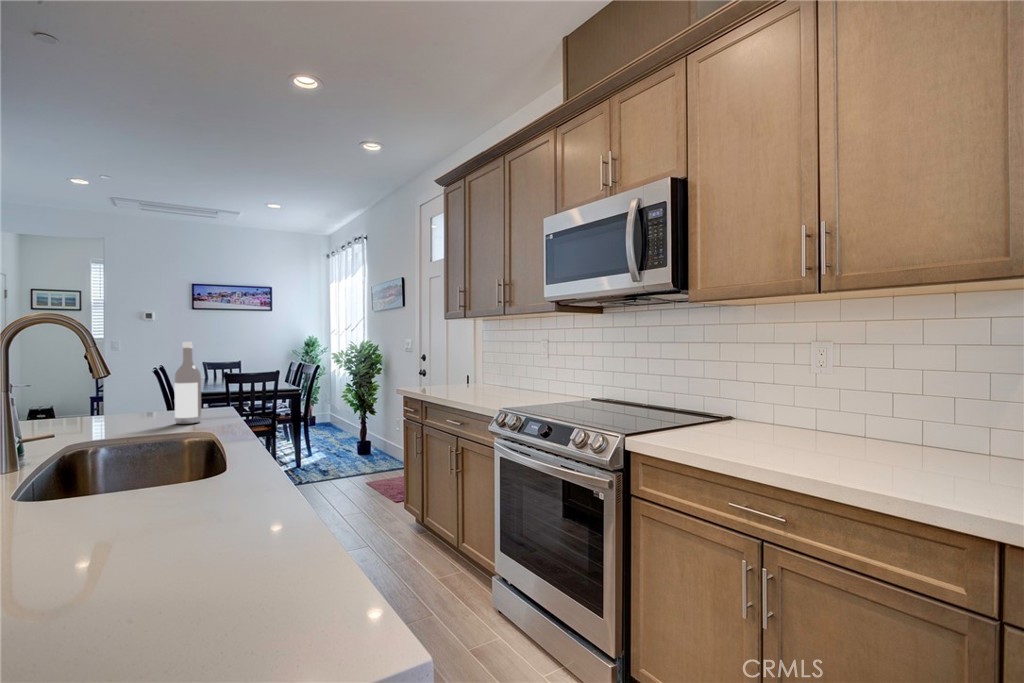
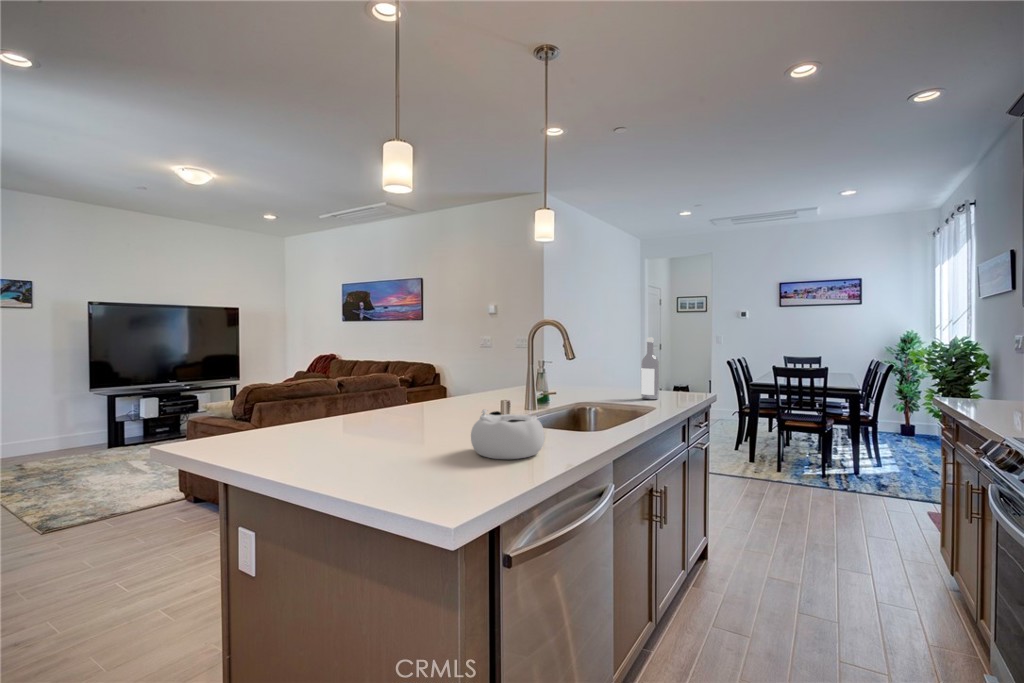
decorative bowl: none [133,463,280,558] -> present [471,409,545,459]

